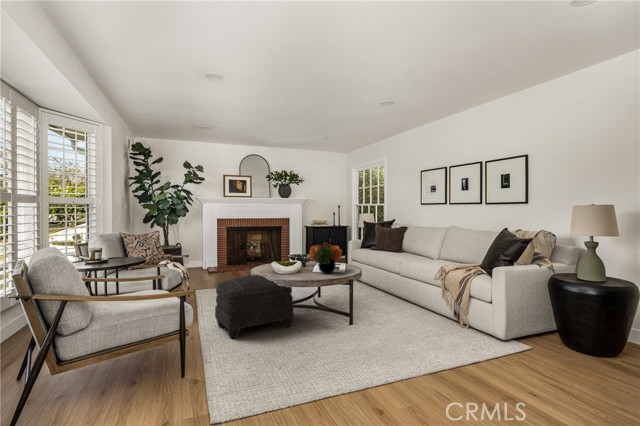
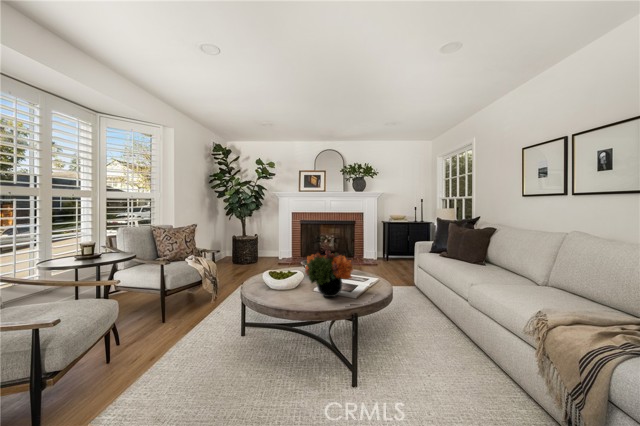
ottoman: present [215,275,294,339] -> none [175,287,275,375]

